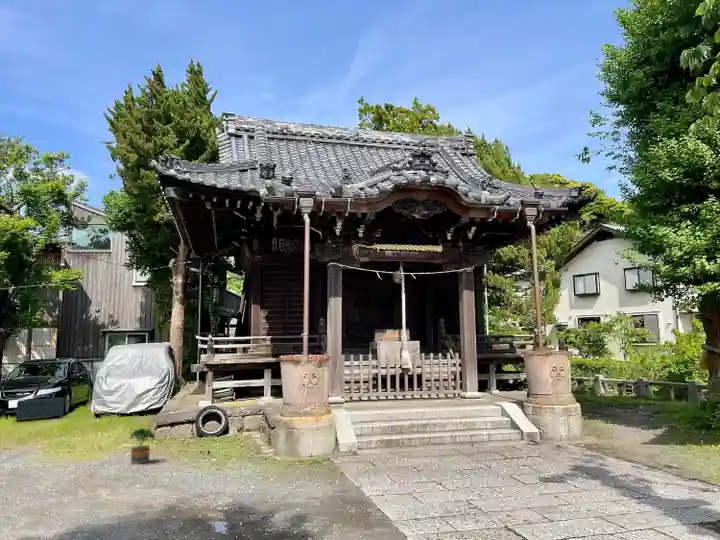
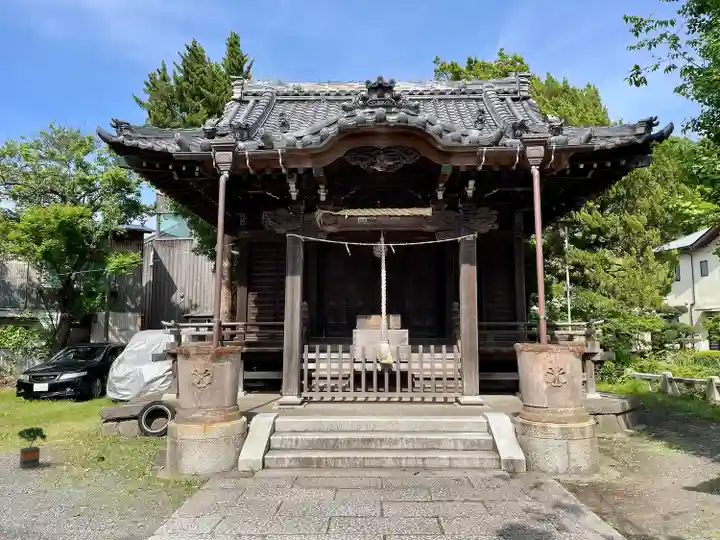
bench: present [16,398,64,422] -> none [33,382,82,405]

